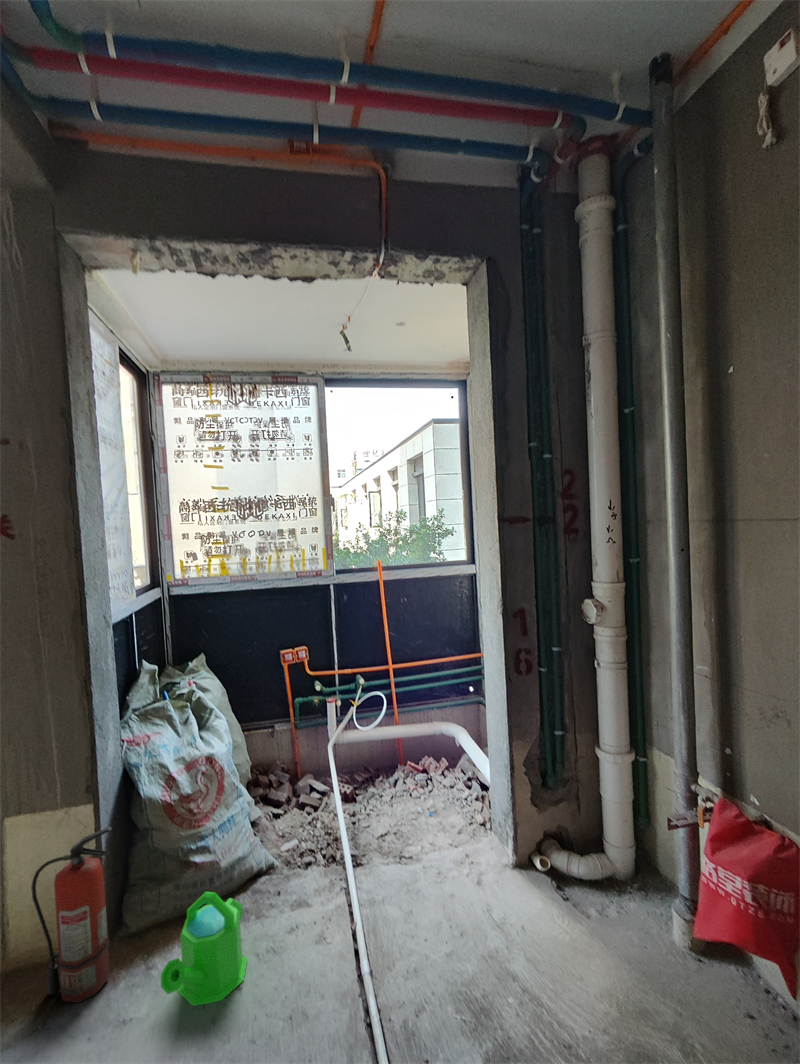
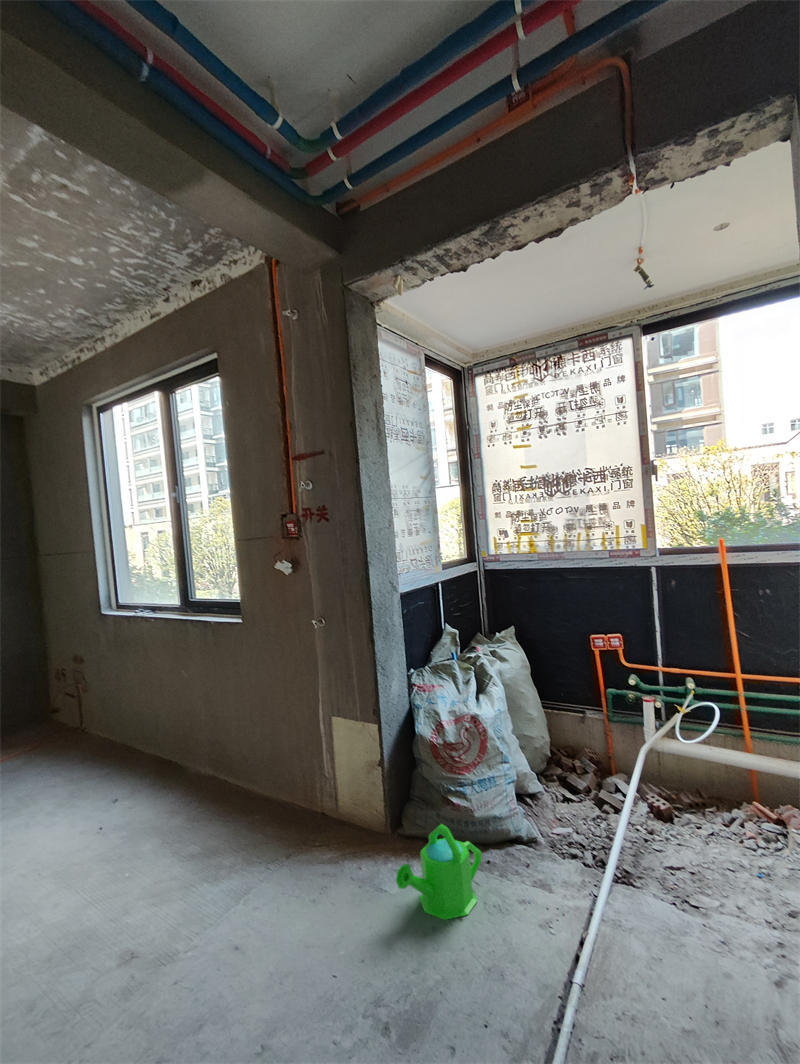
fire extinguisher: present [32,827,112,1003] -> none [335,746,383,870]

